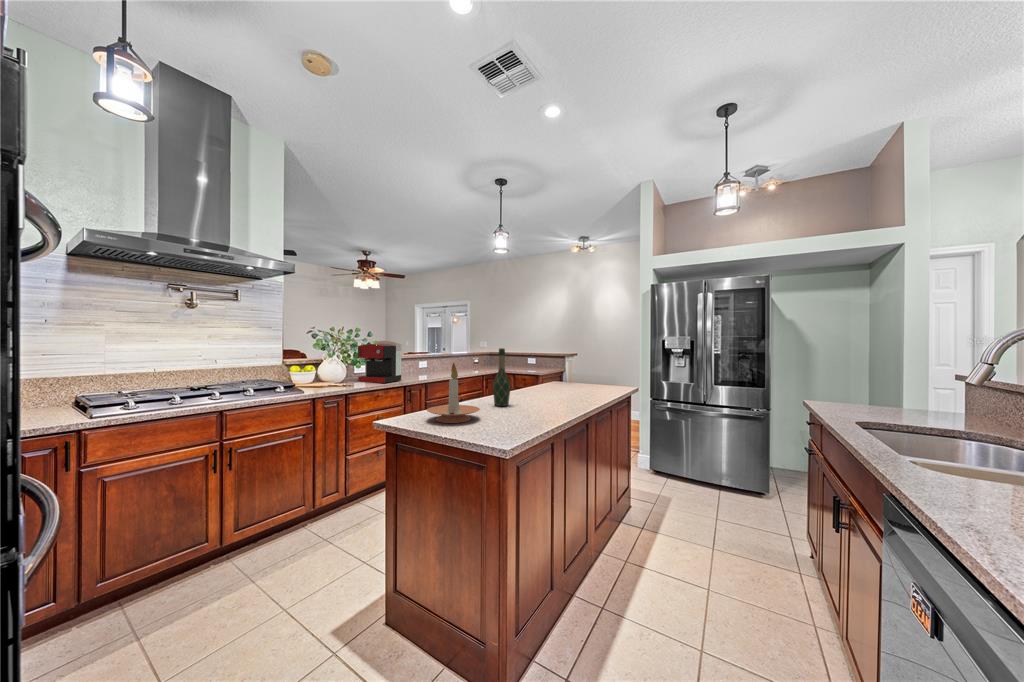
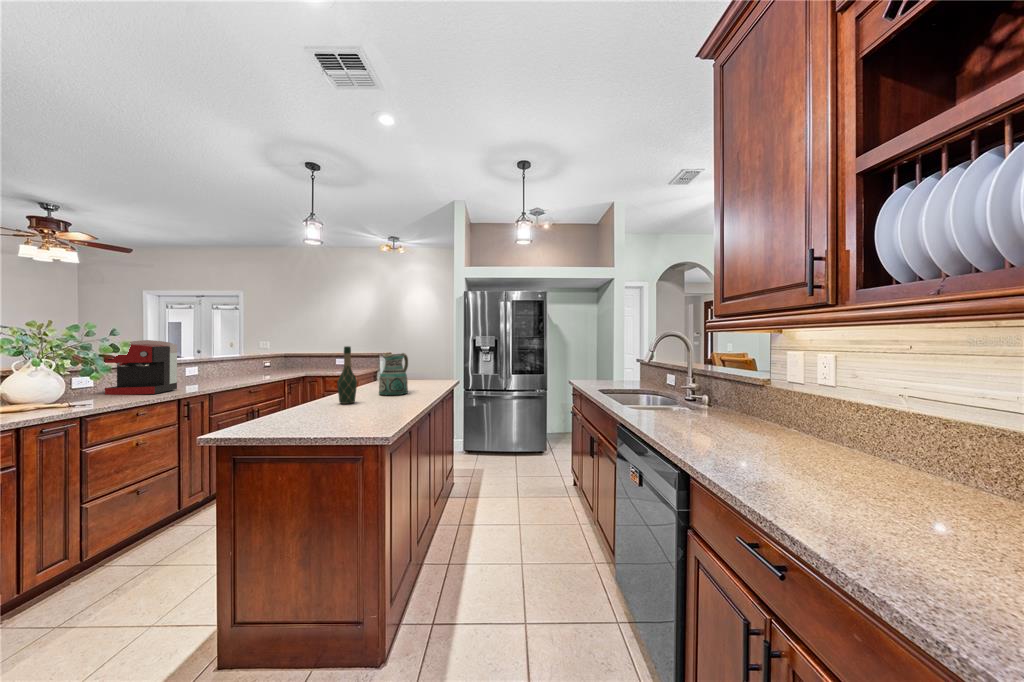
ceramic pitcher: none [538,356,571,401] -> present [379,353,408,395]
candle holder: present [427,363,480,423] -> none [275,361,337,423]

